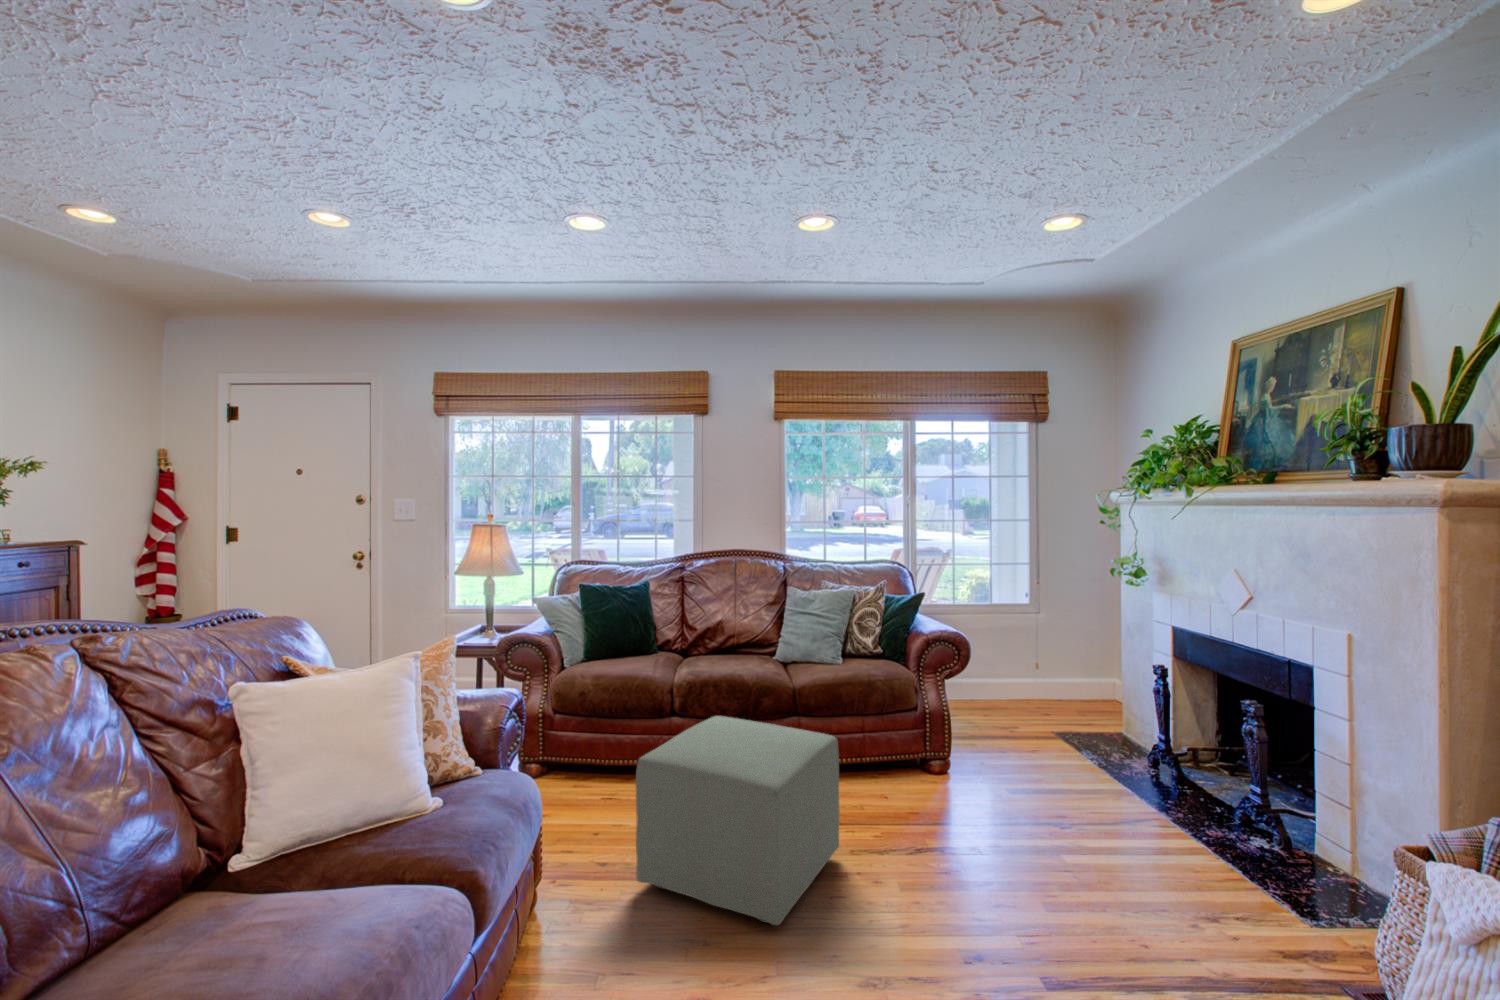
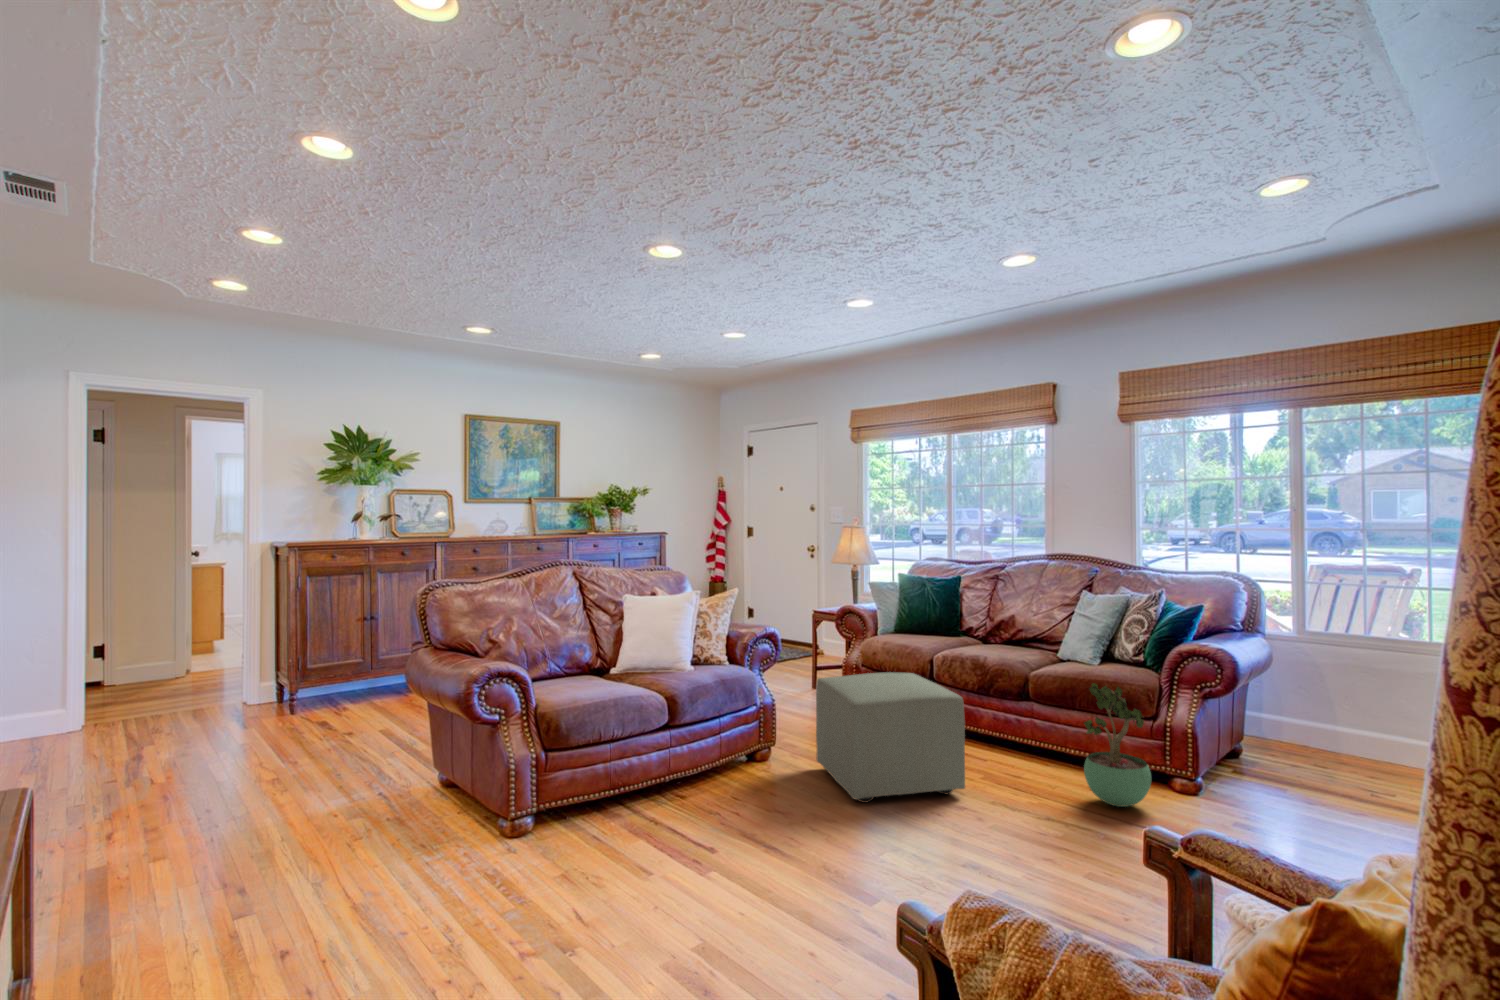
potted plant: none [896,685,978,807] -> present [1084,683,1151,807]

